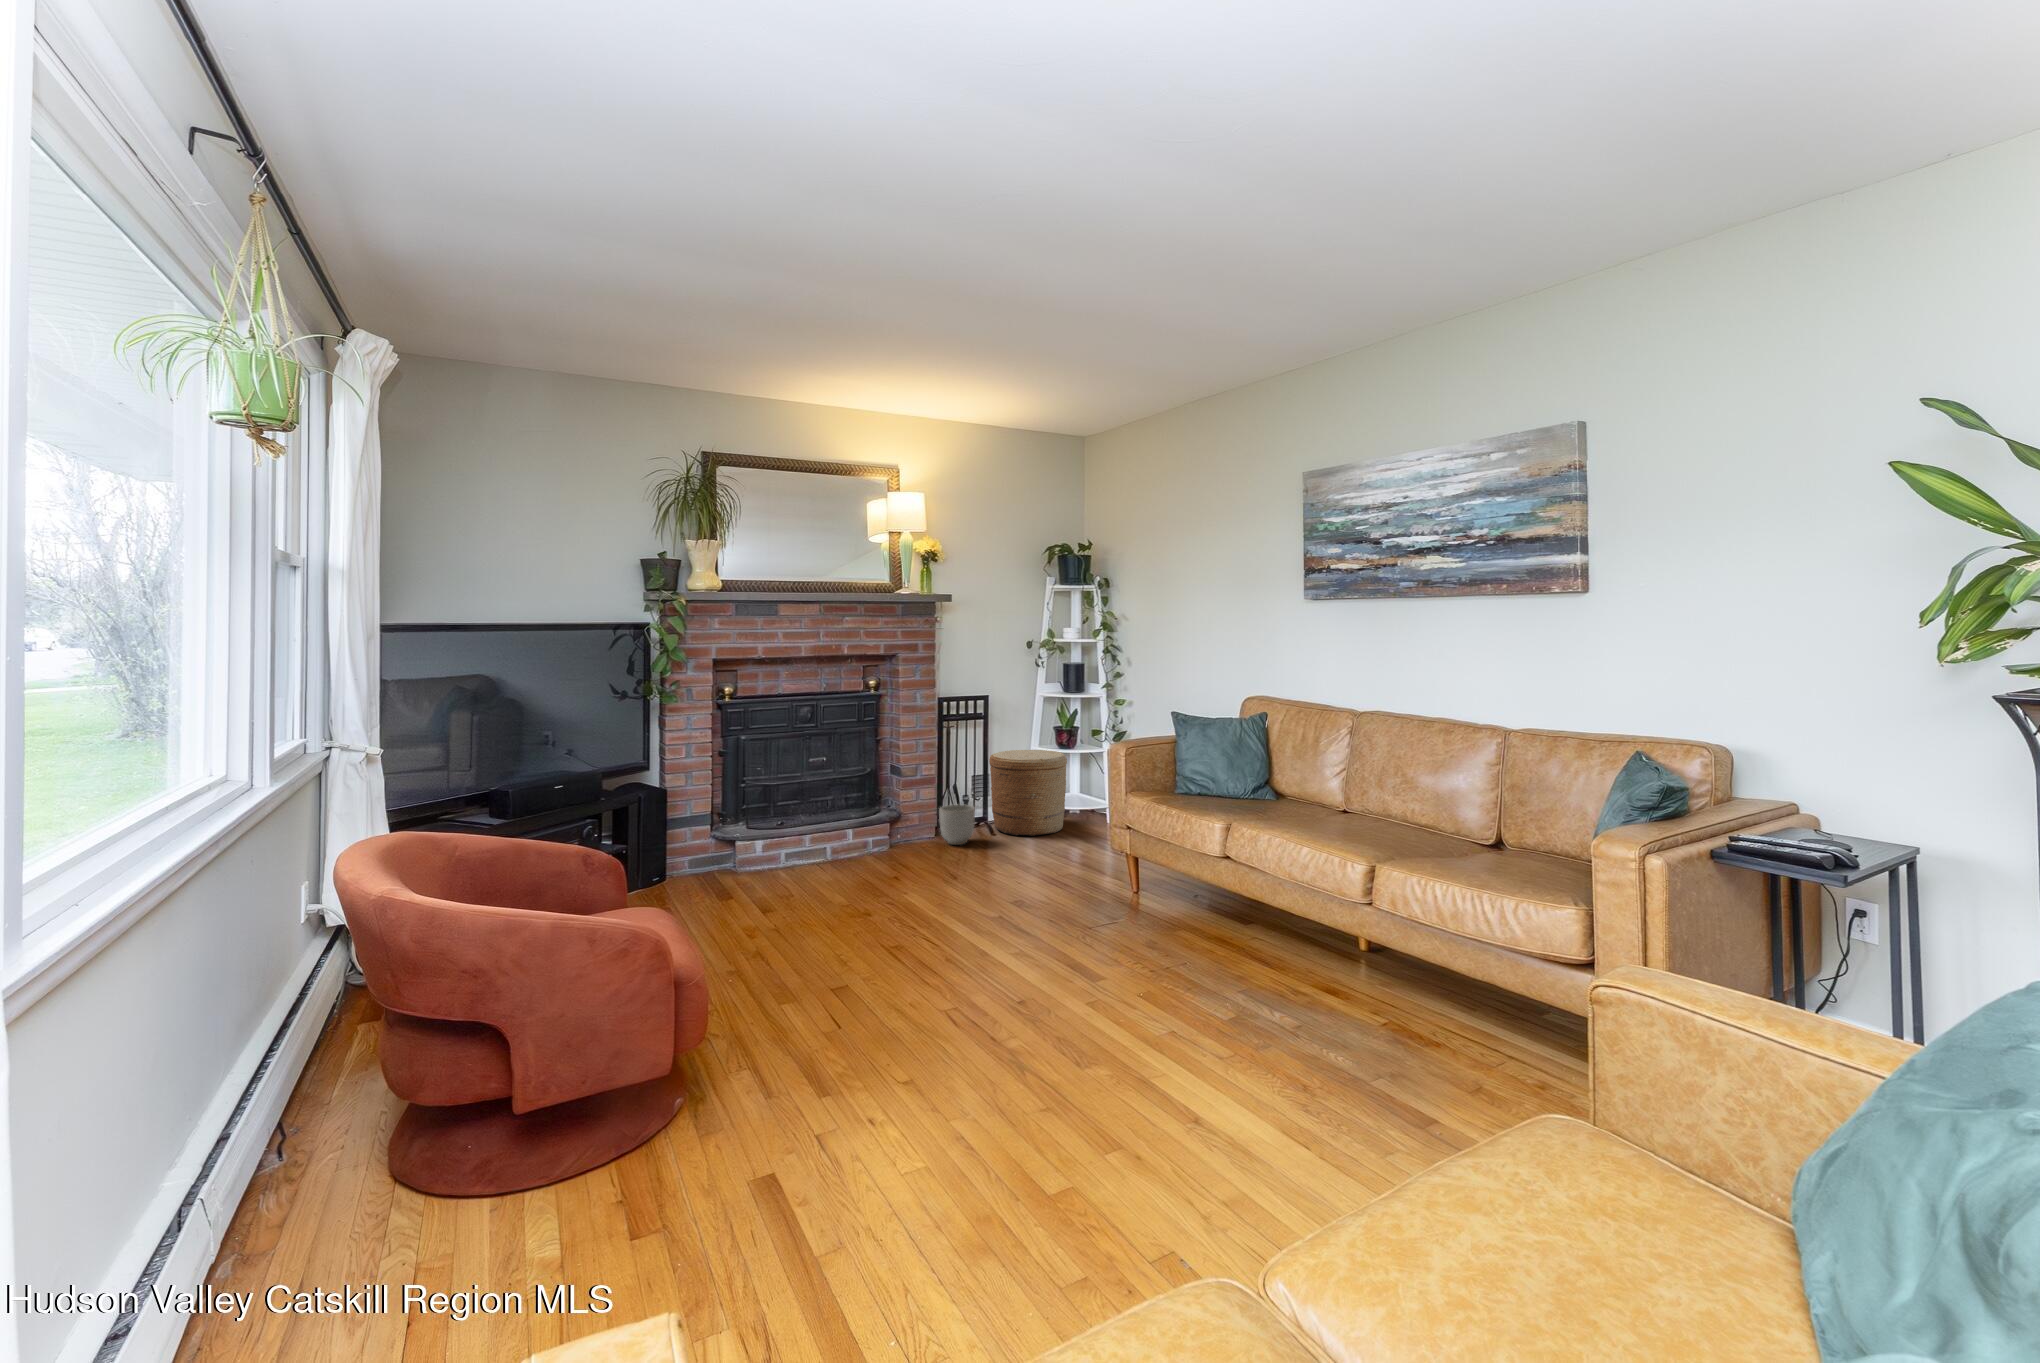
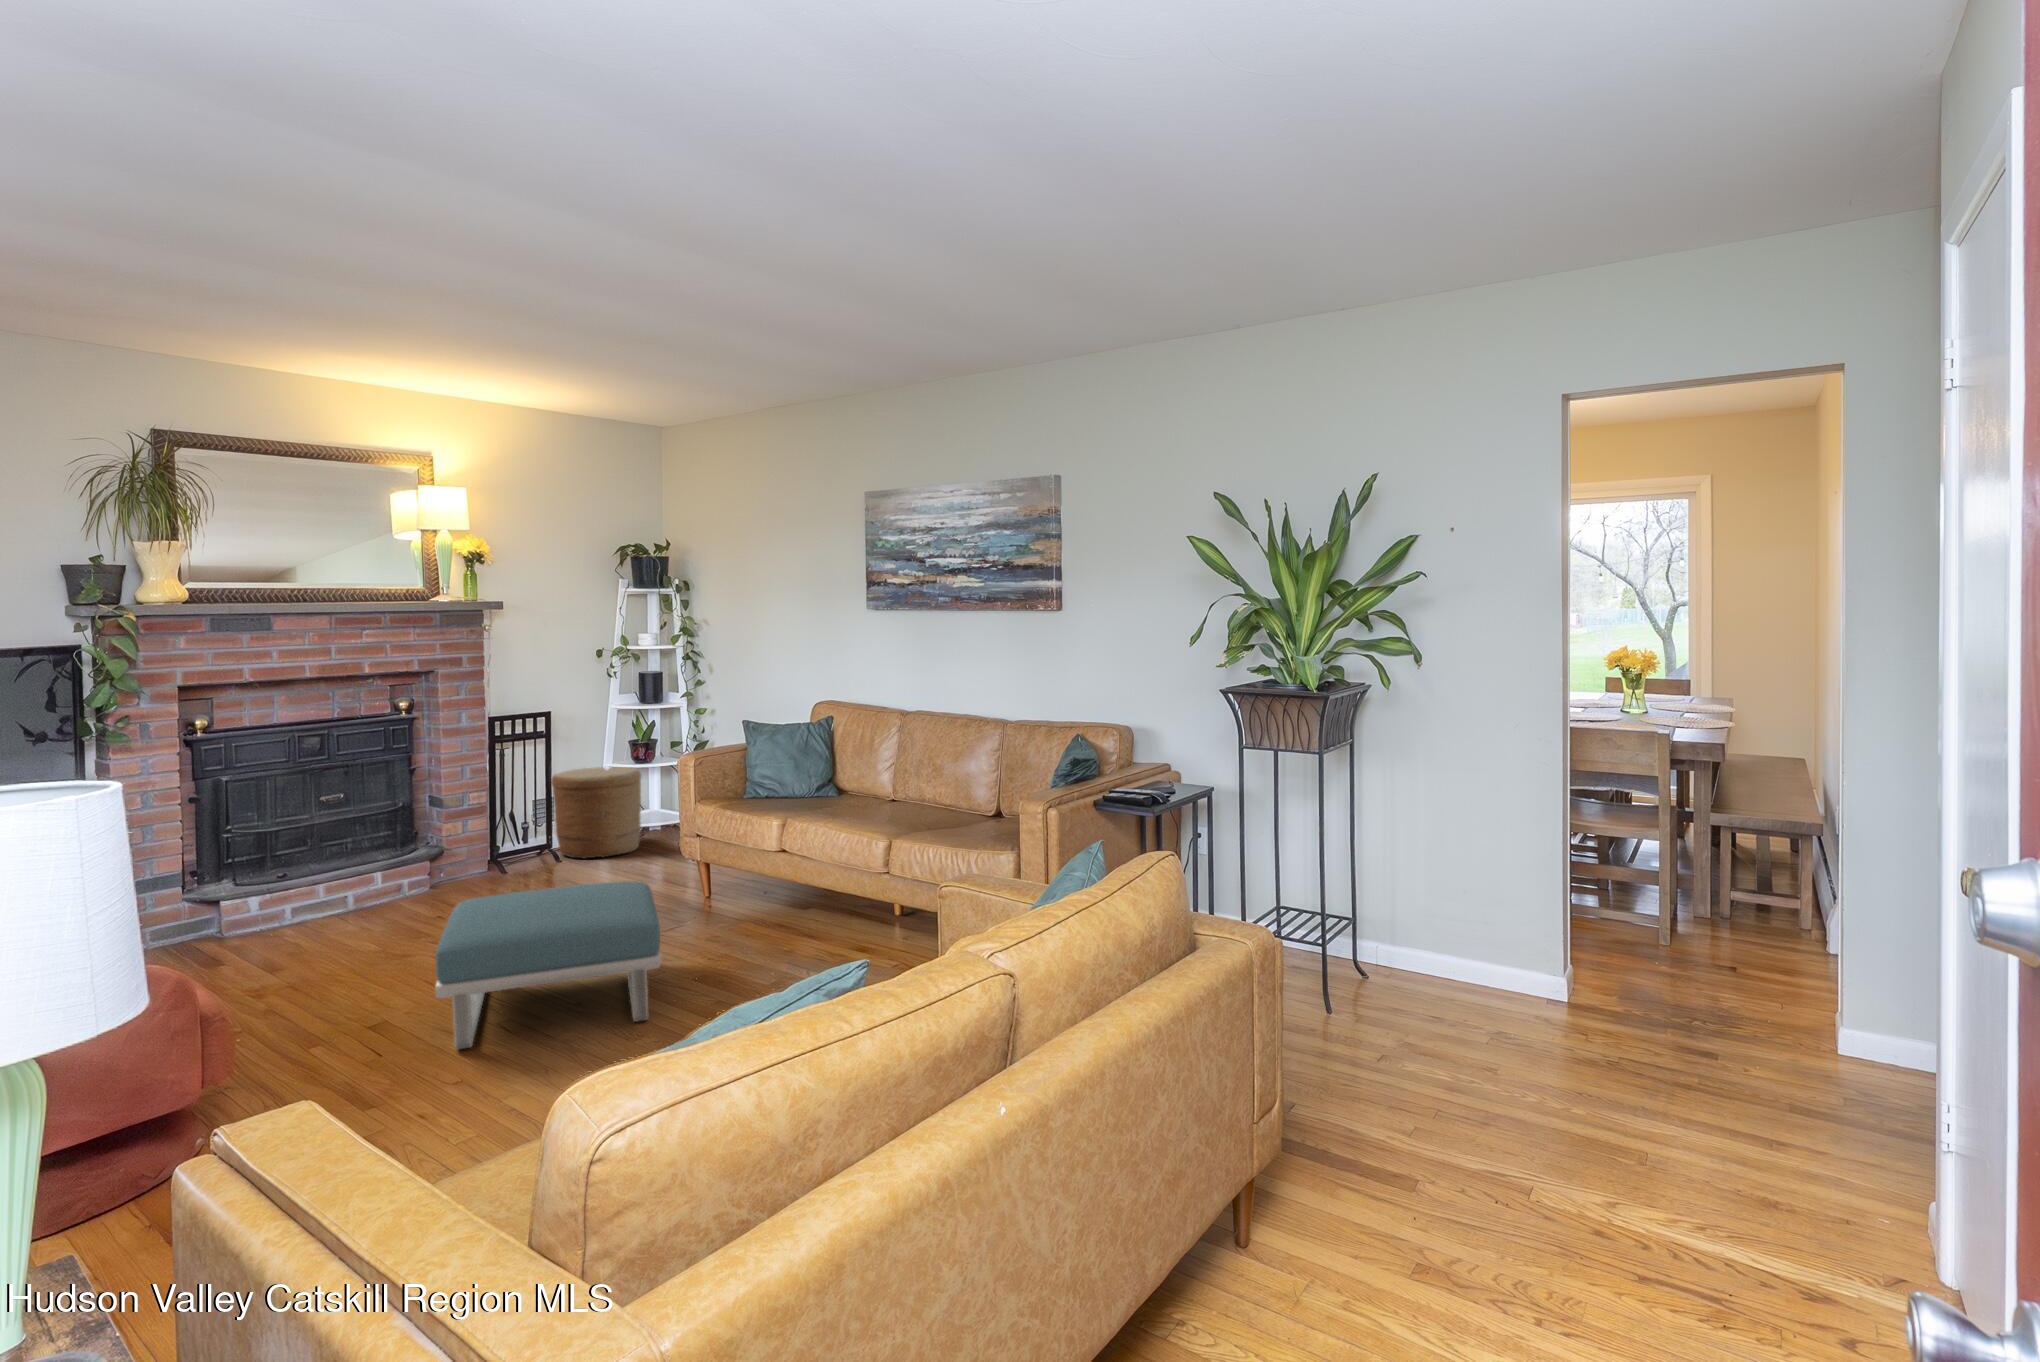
planter: present [939,804,975,845] -> none [492,830,536,874]
footstool: none [868,887,1119,1087] -> present [435,881,661,1049]

